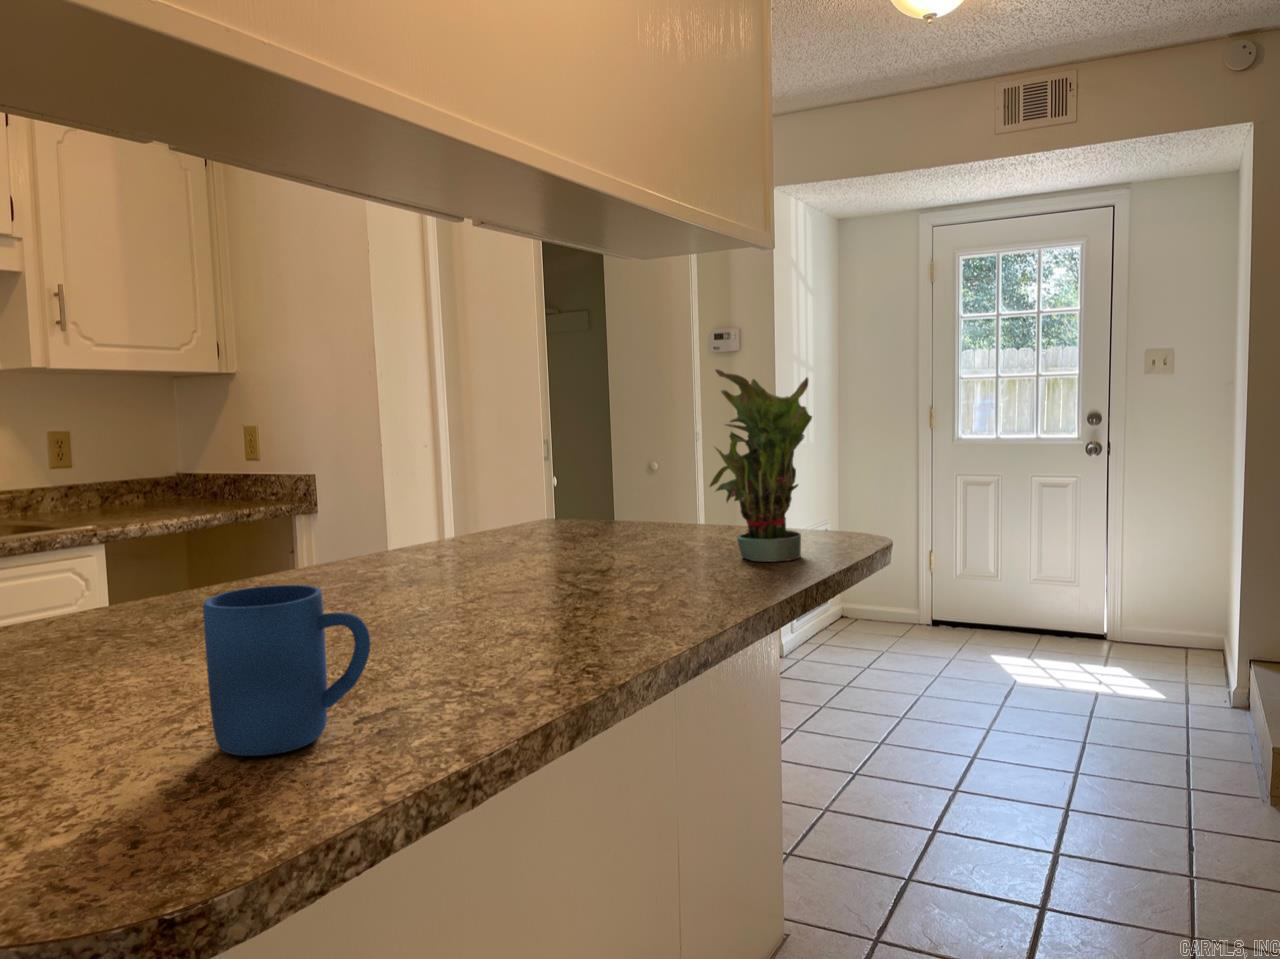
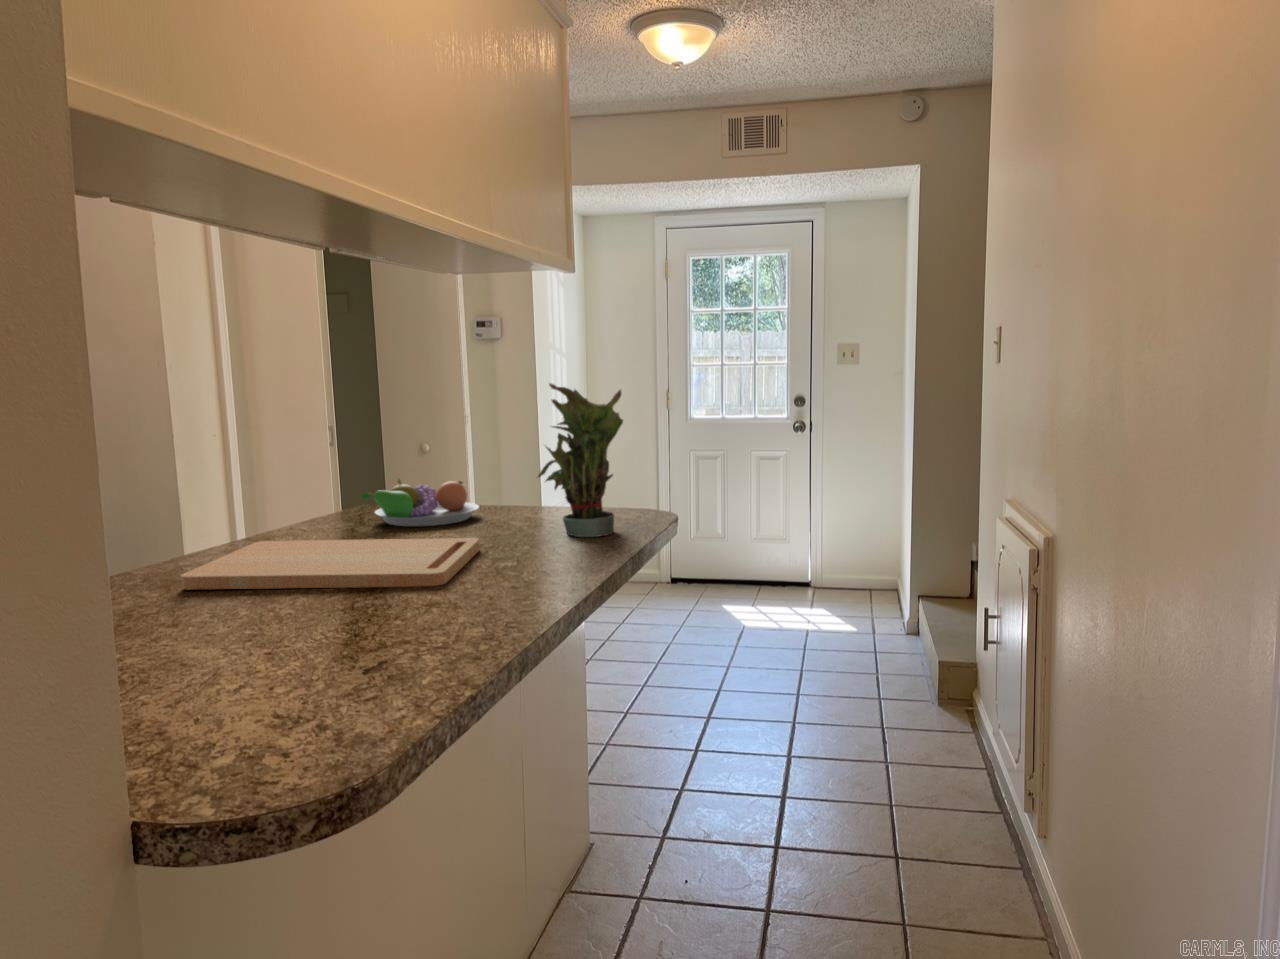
fruit bowl: none [528,486,658,541] -> present [362,479,479,526]
cutting board: none [285,548,628,610] -> present [181,538,480,590]
mug: present [203,585,370,756] -> none [261,575,386,702]

